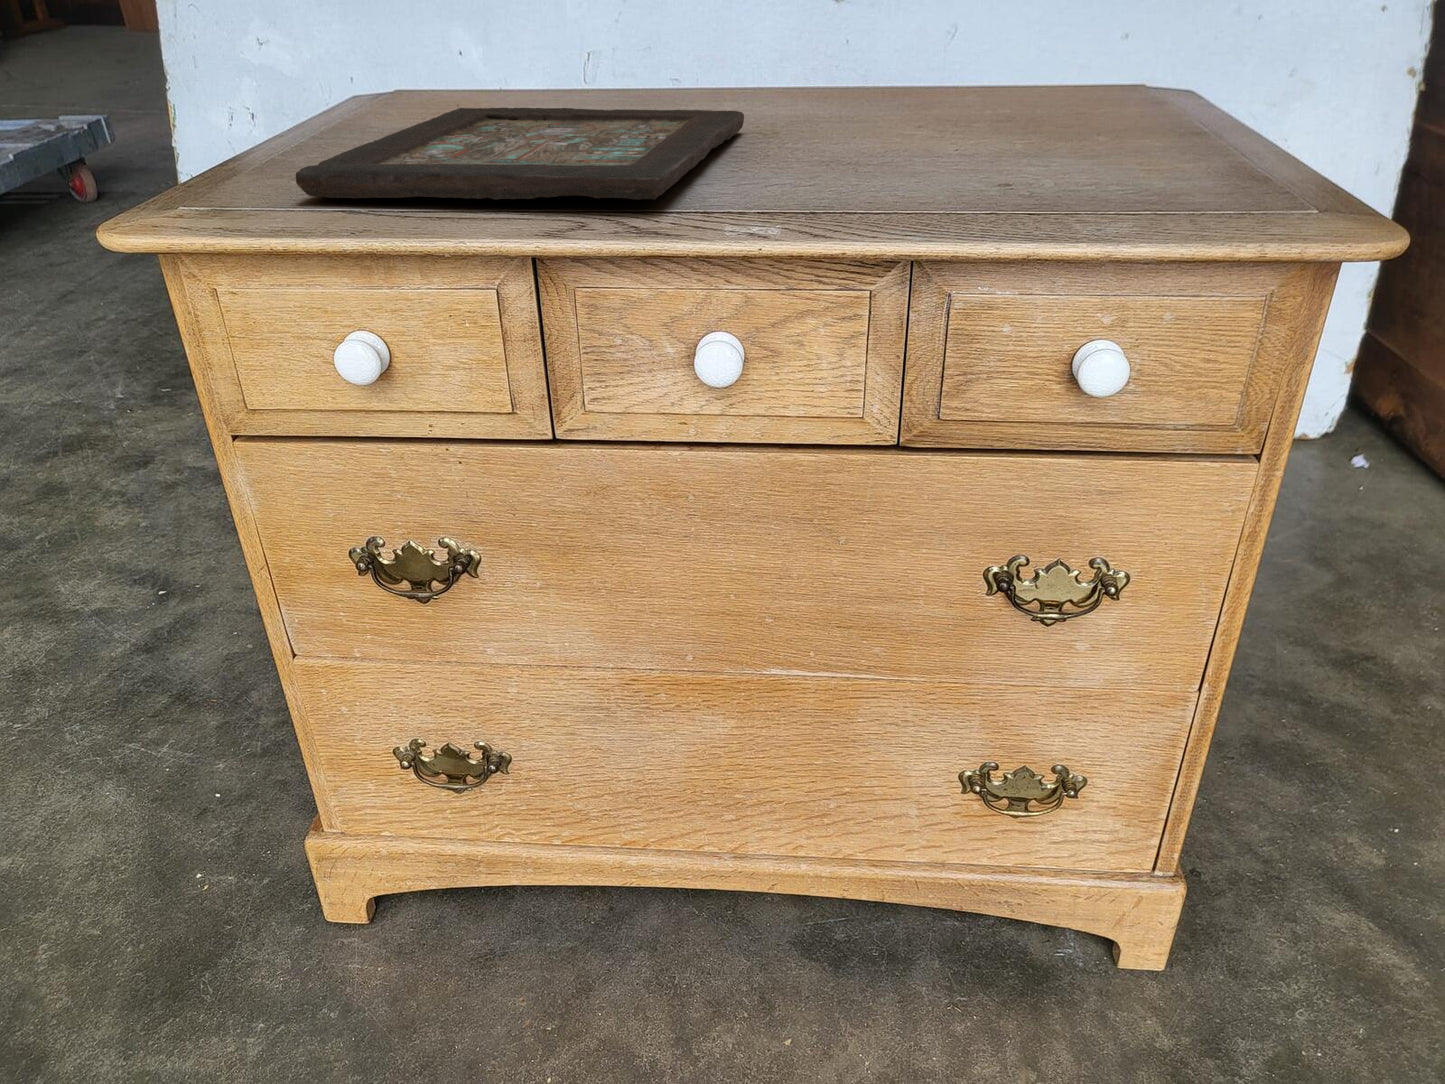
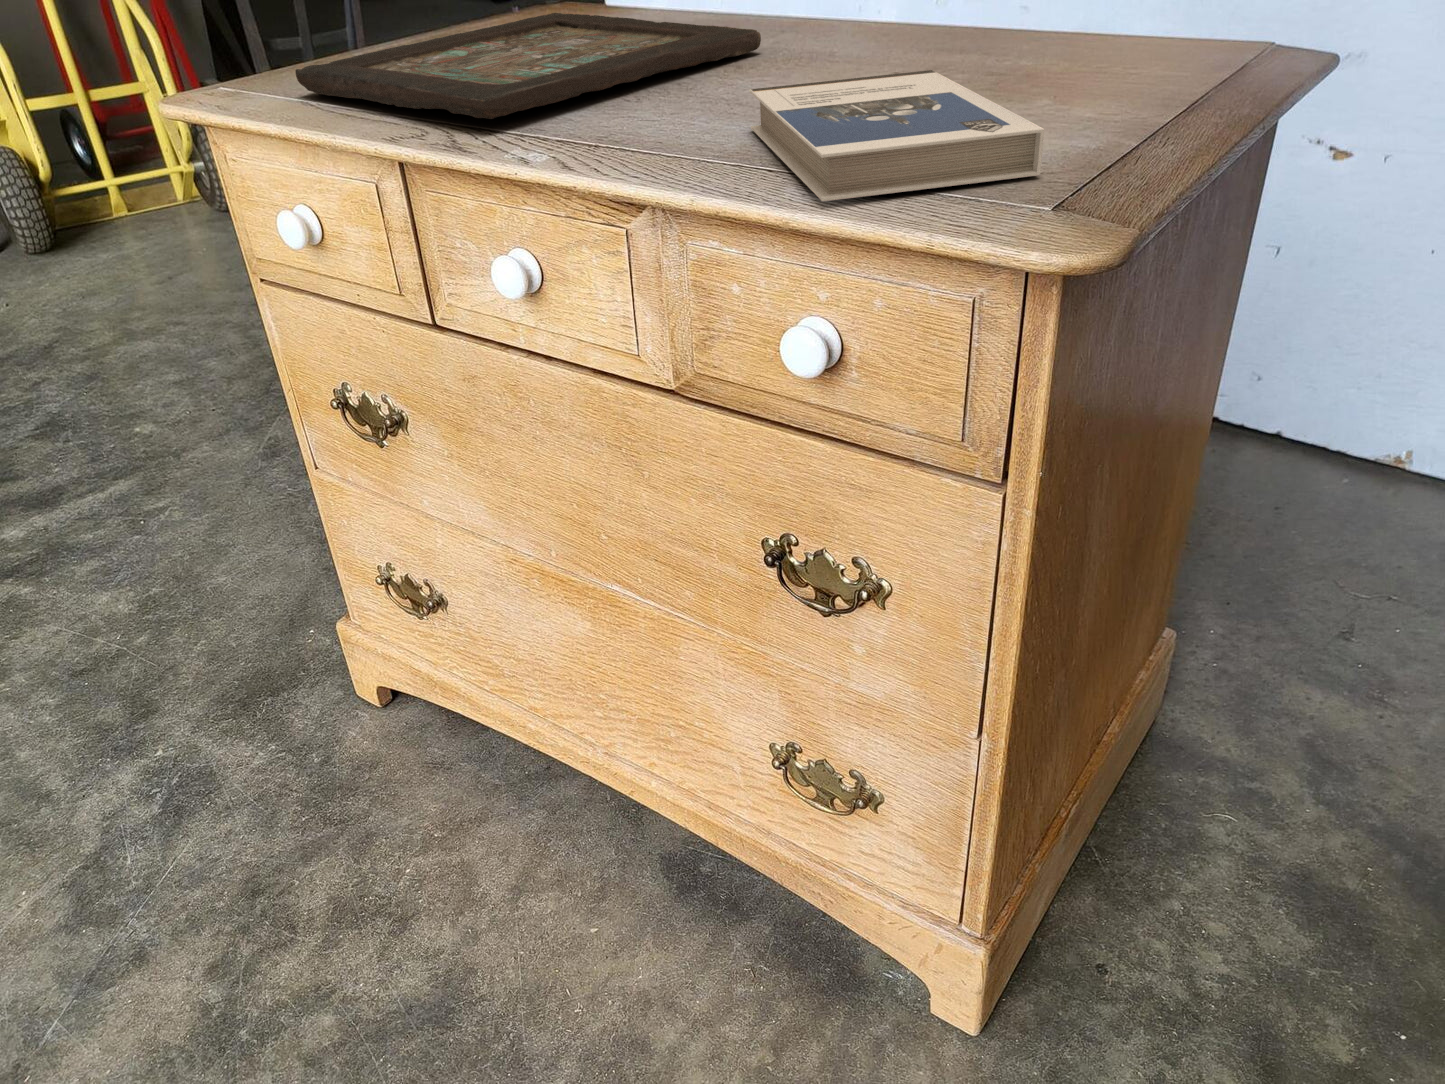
hardback book: none [916,127,1251,229] -> present [749,70,1044,201]

